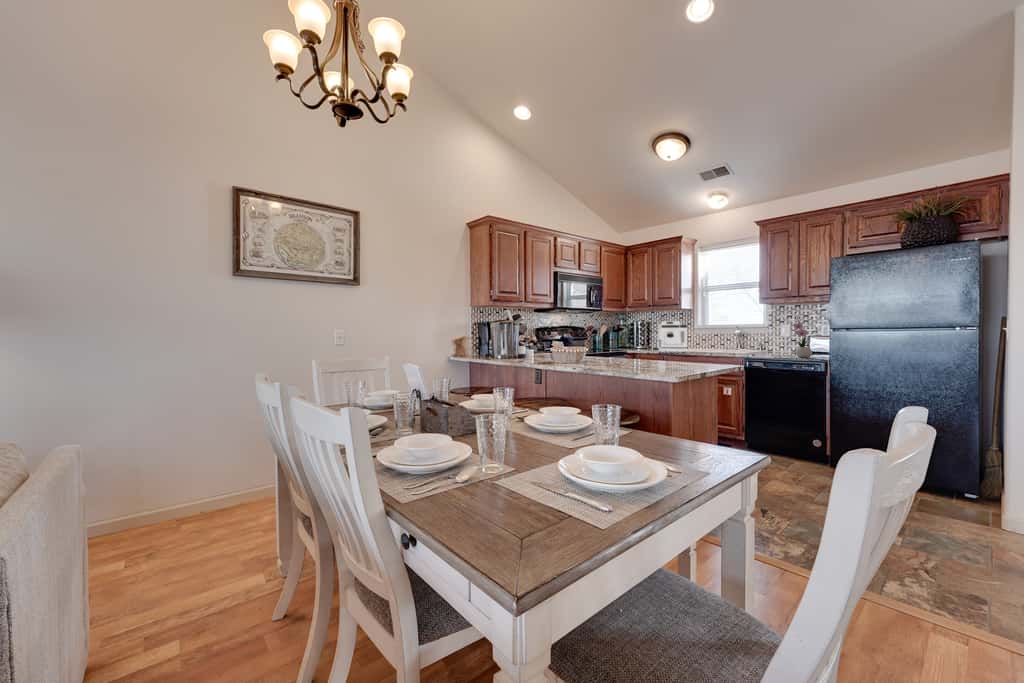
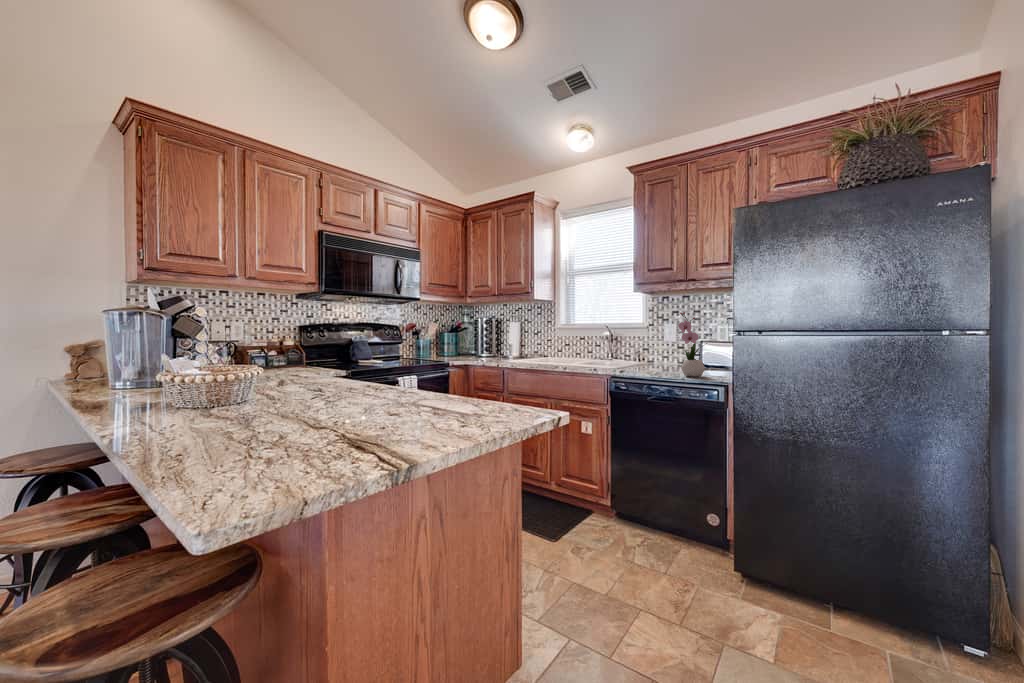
coffee maker: present [661,321,687,352] -> none [500,318,539,364]

